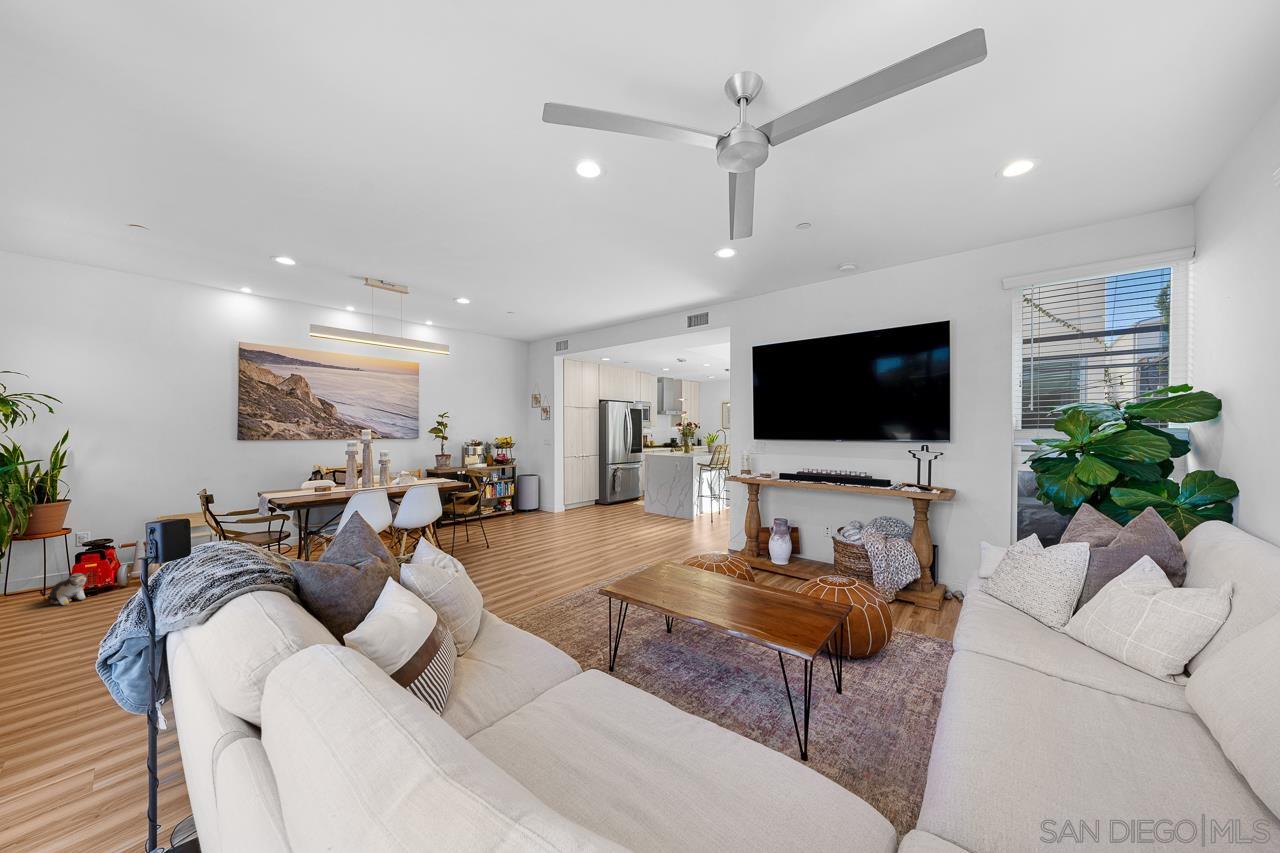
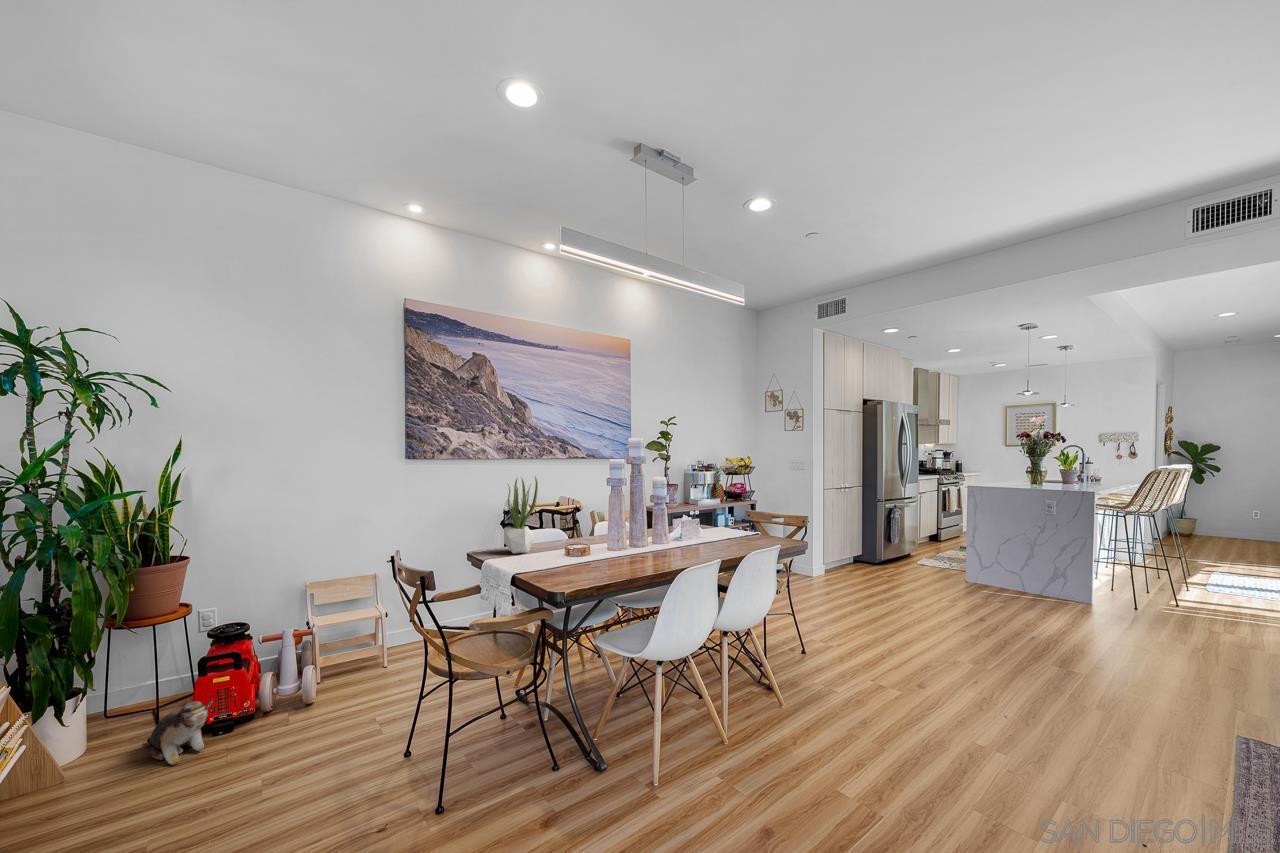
potted plant: none [282,453,305,495] -> present [504,477,538,553]

